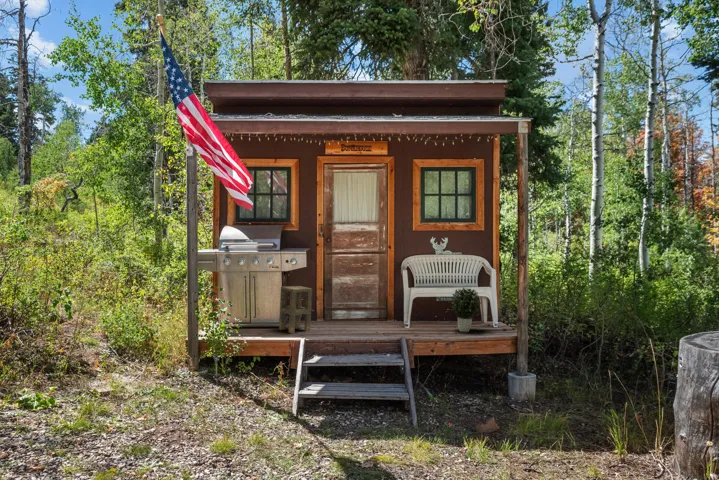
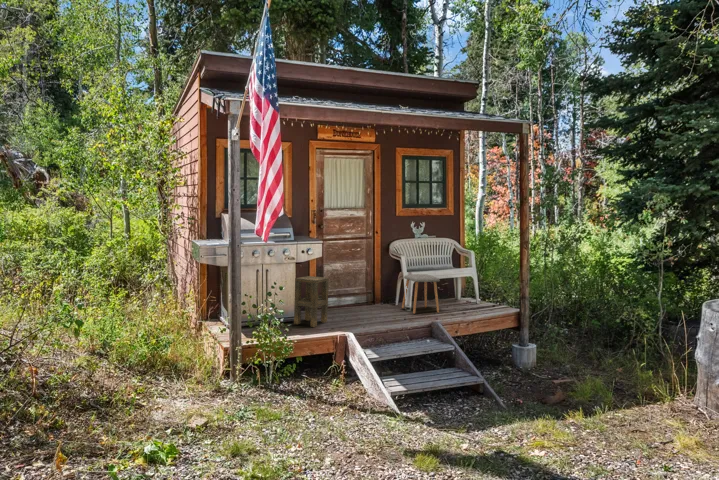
potted plant: present [451,288,481,332] -> none [449,267,478,308]
stool: none [398,292,431,334] -> present [402,274,440,314]

